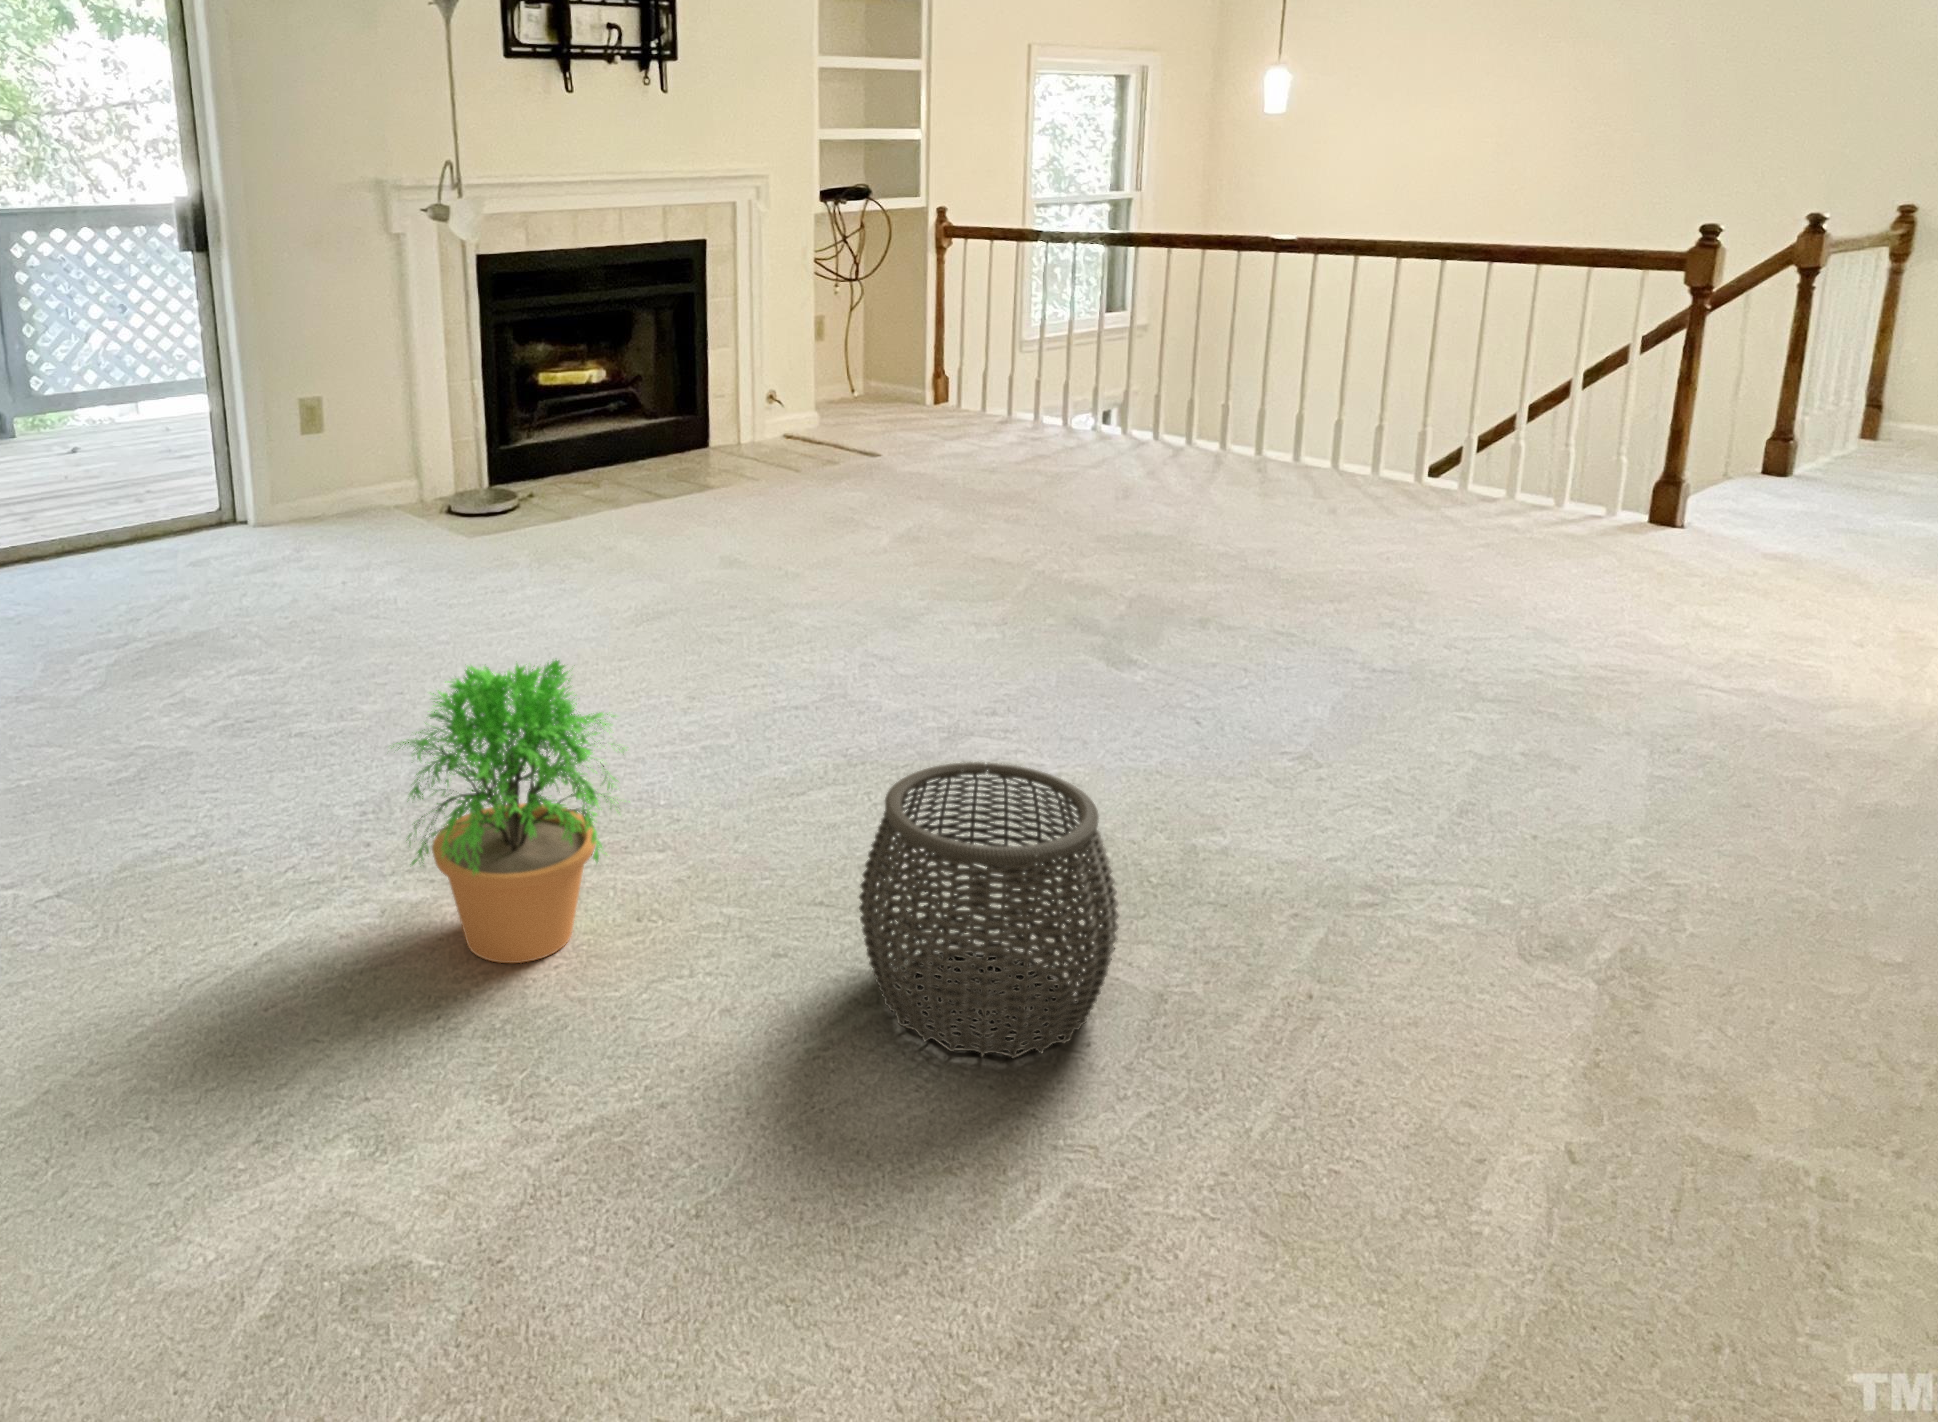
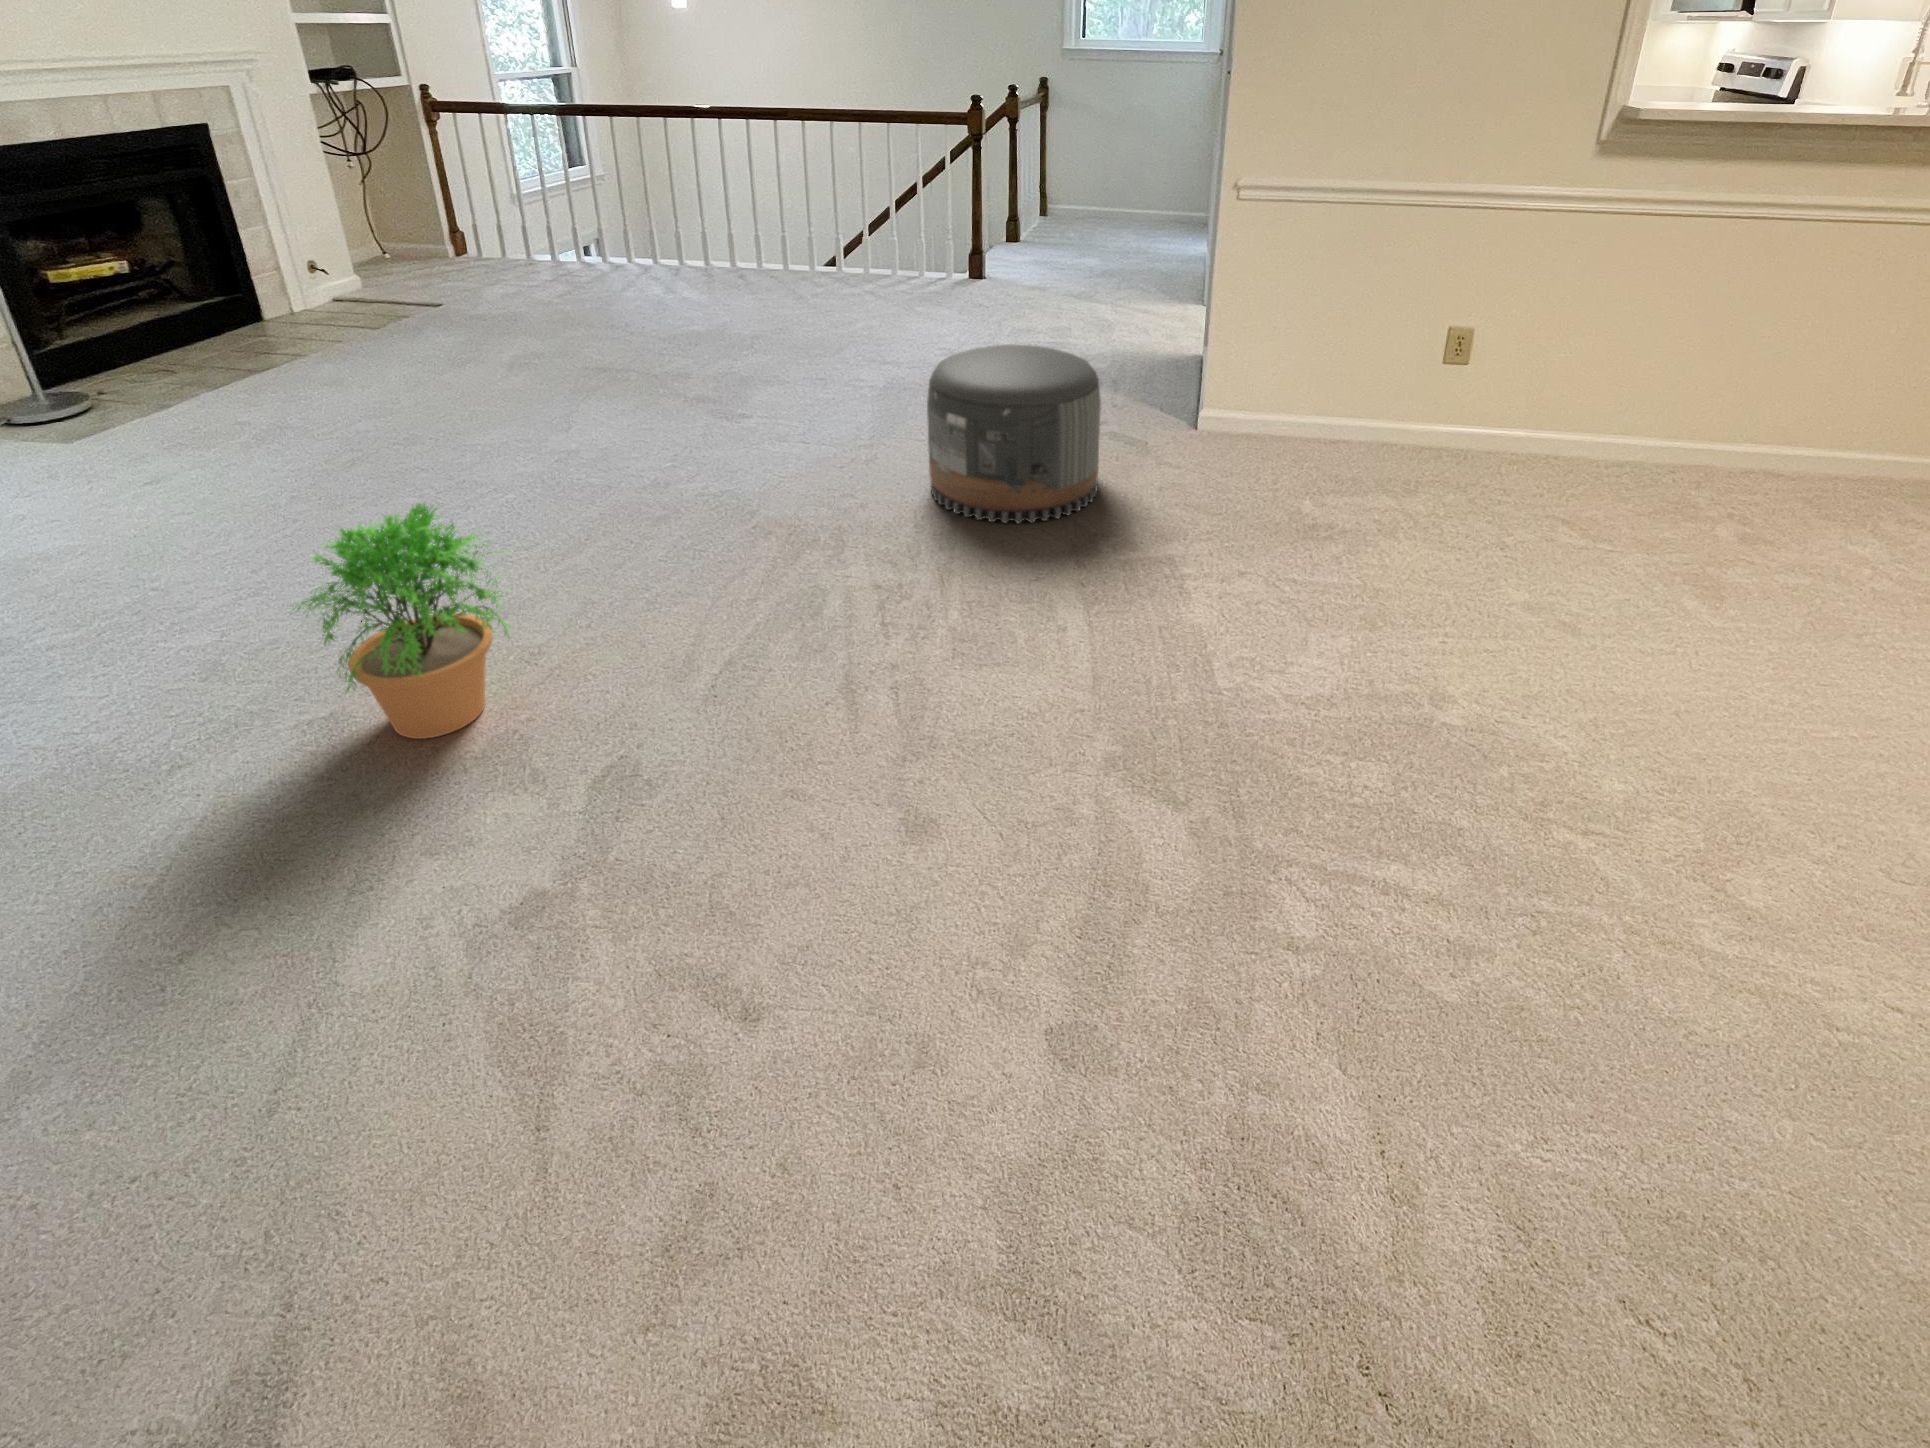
pouf: none [1357,622,1747,979] -> present [927,345,1101,523]
woven basket: present [859,762,1119,1058] -> none [703,489,866,665]

